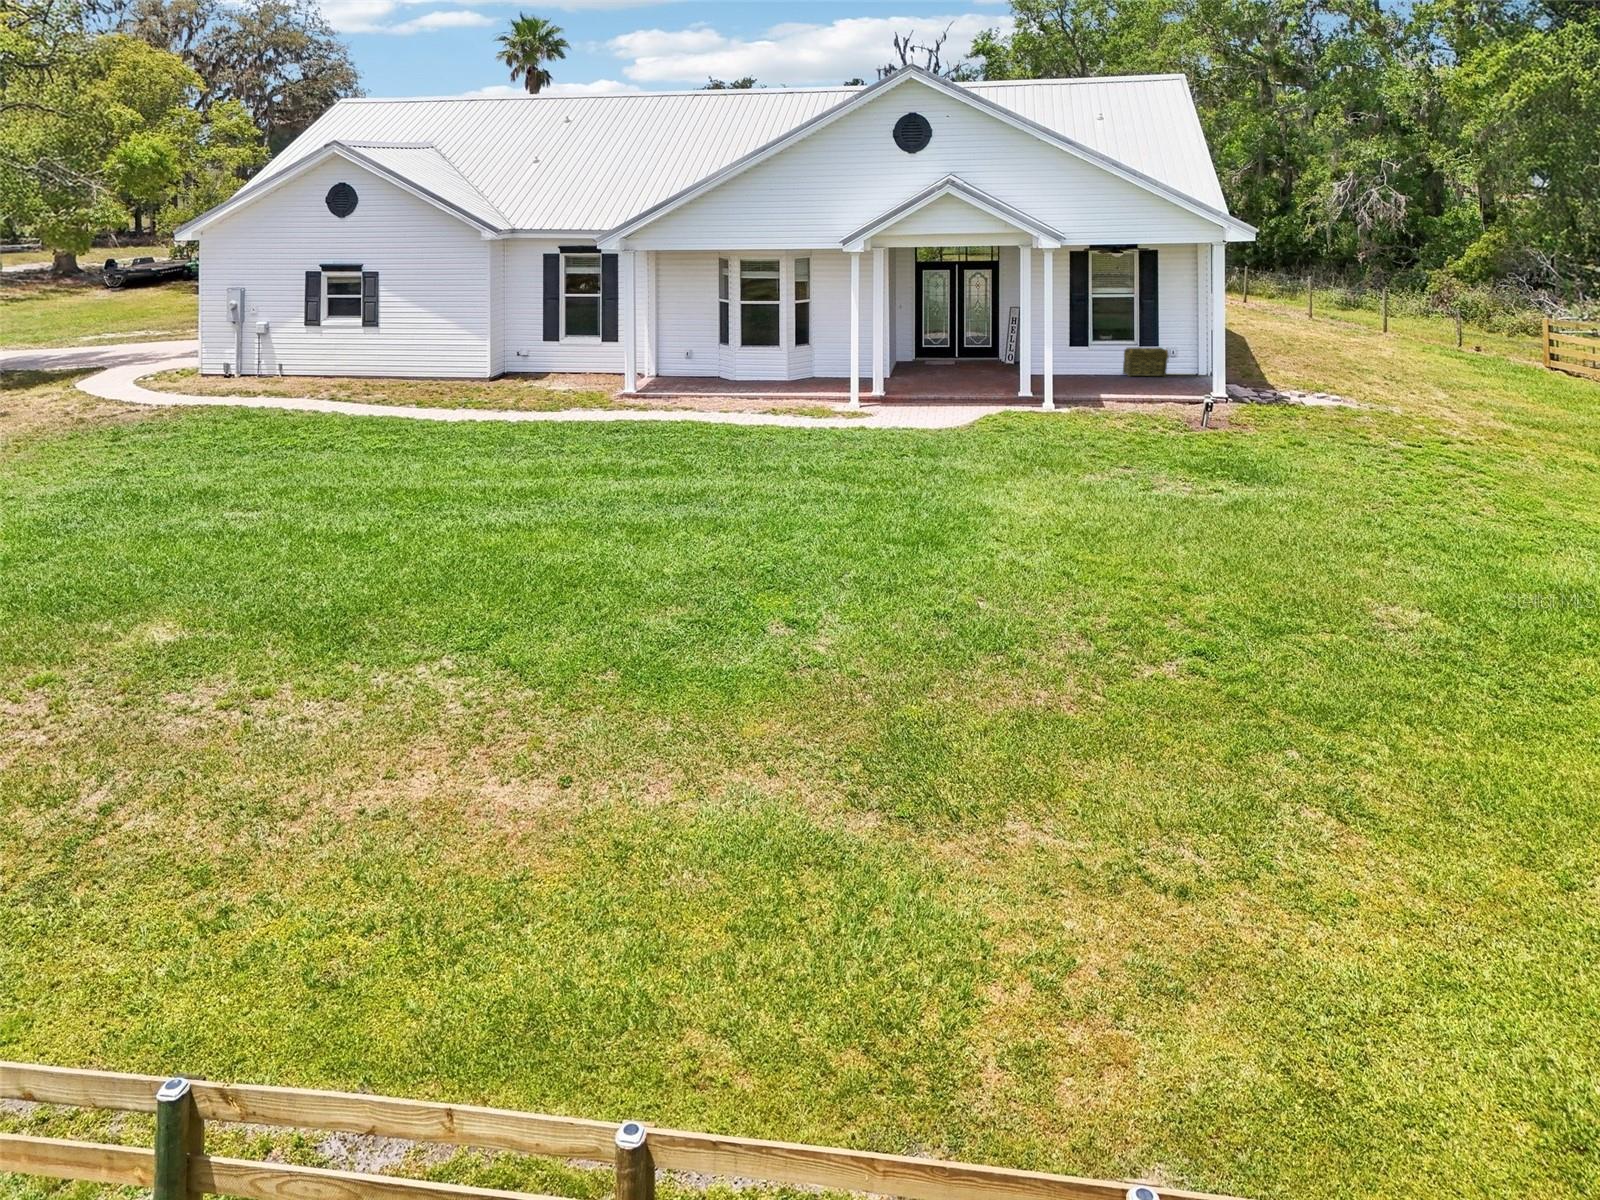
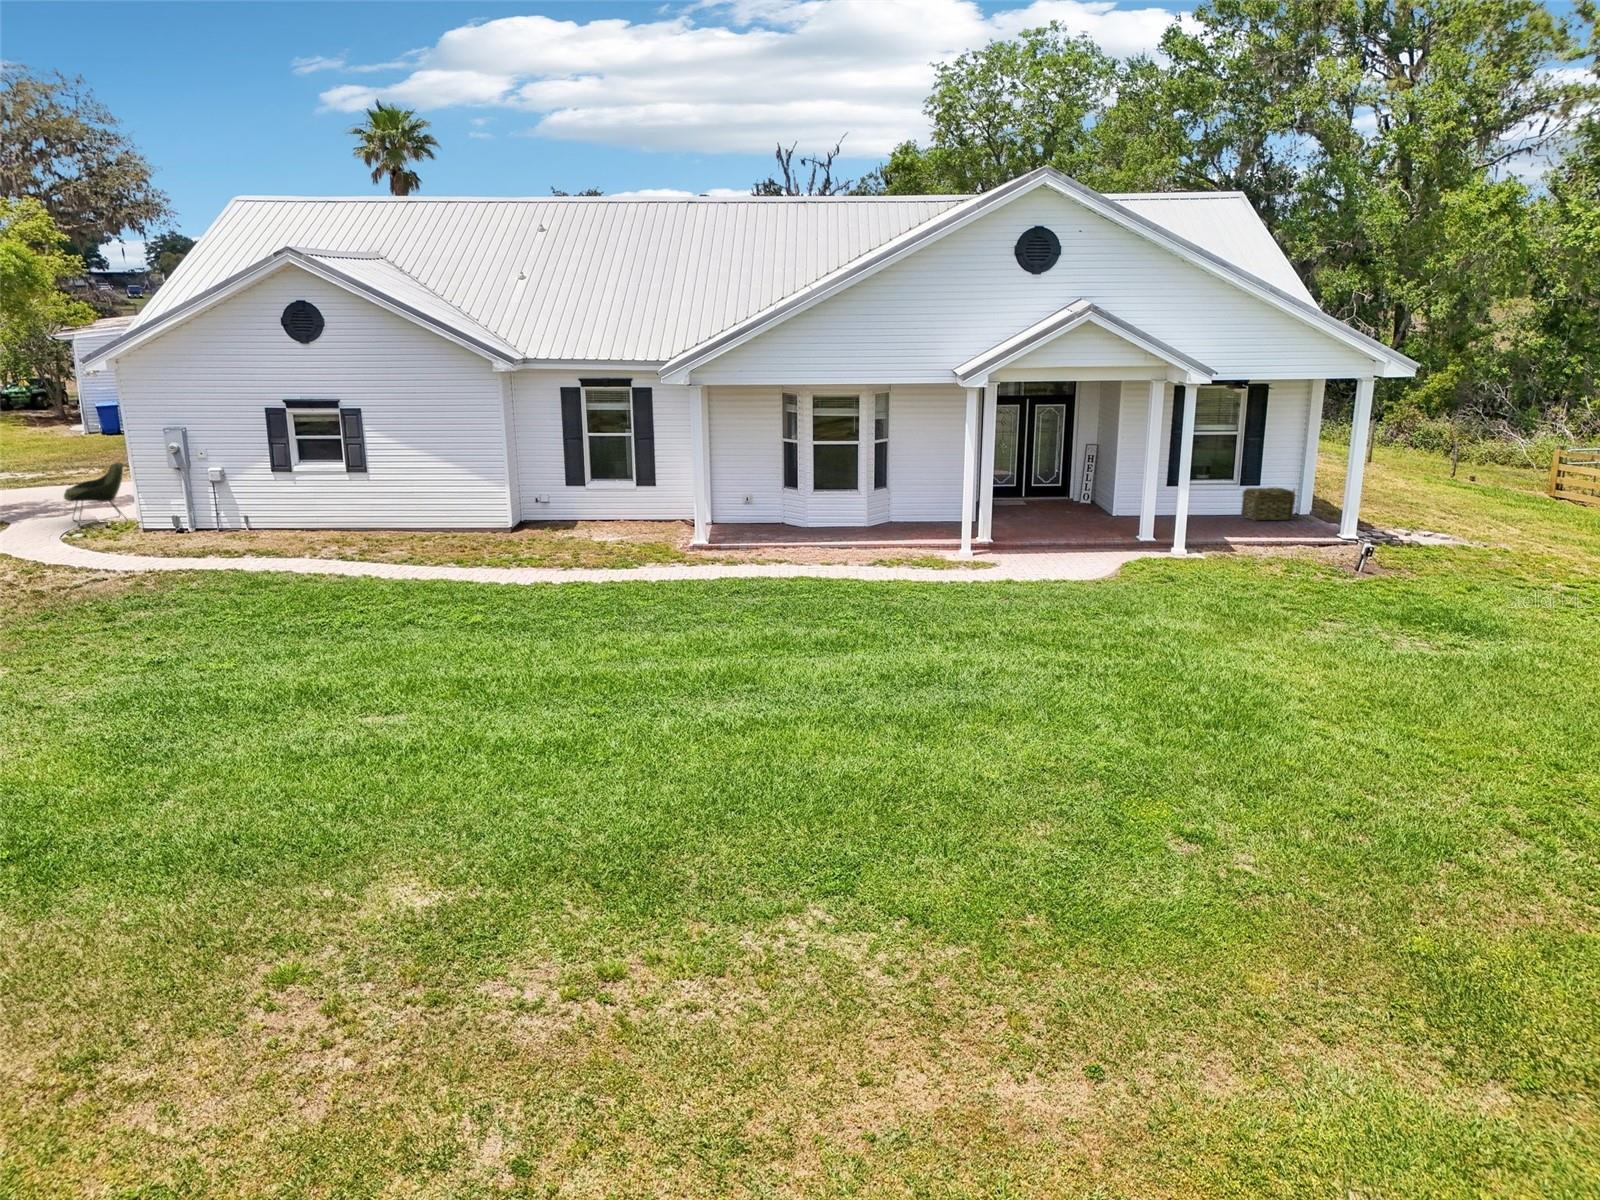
lounge chair: none [154,316,201,367] -> present [64,463,127,528]

